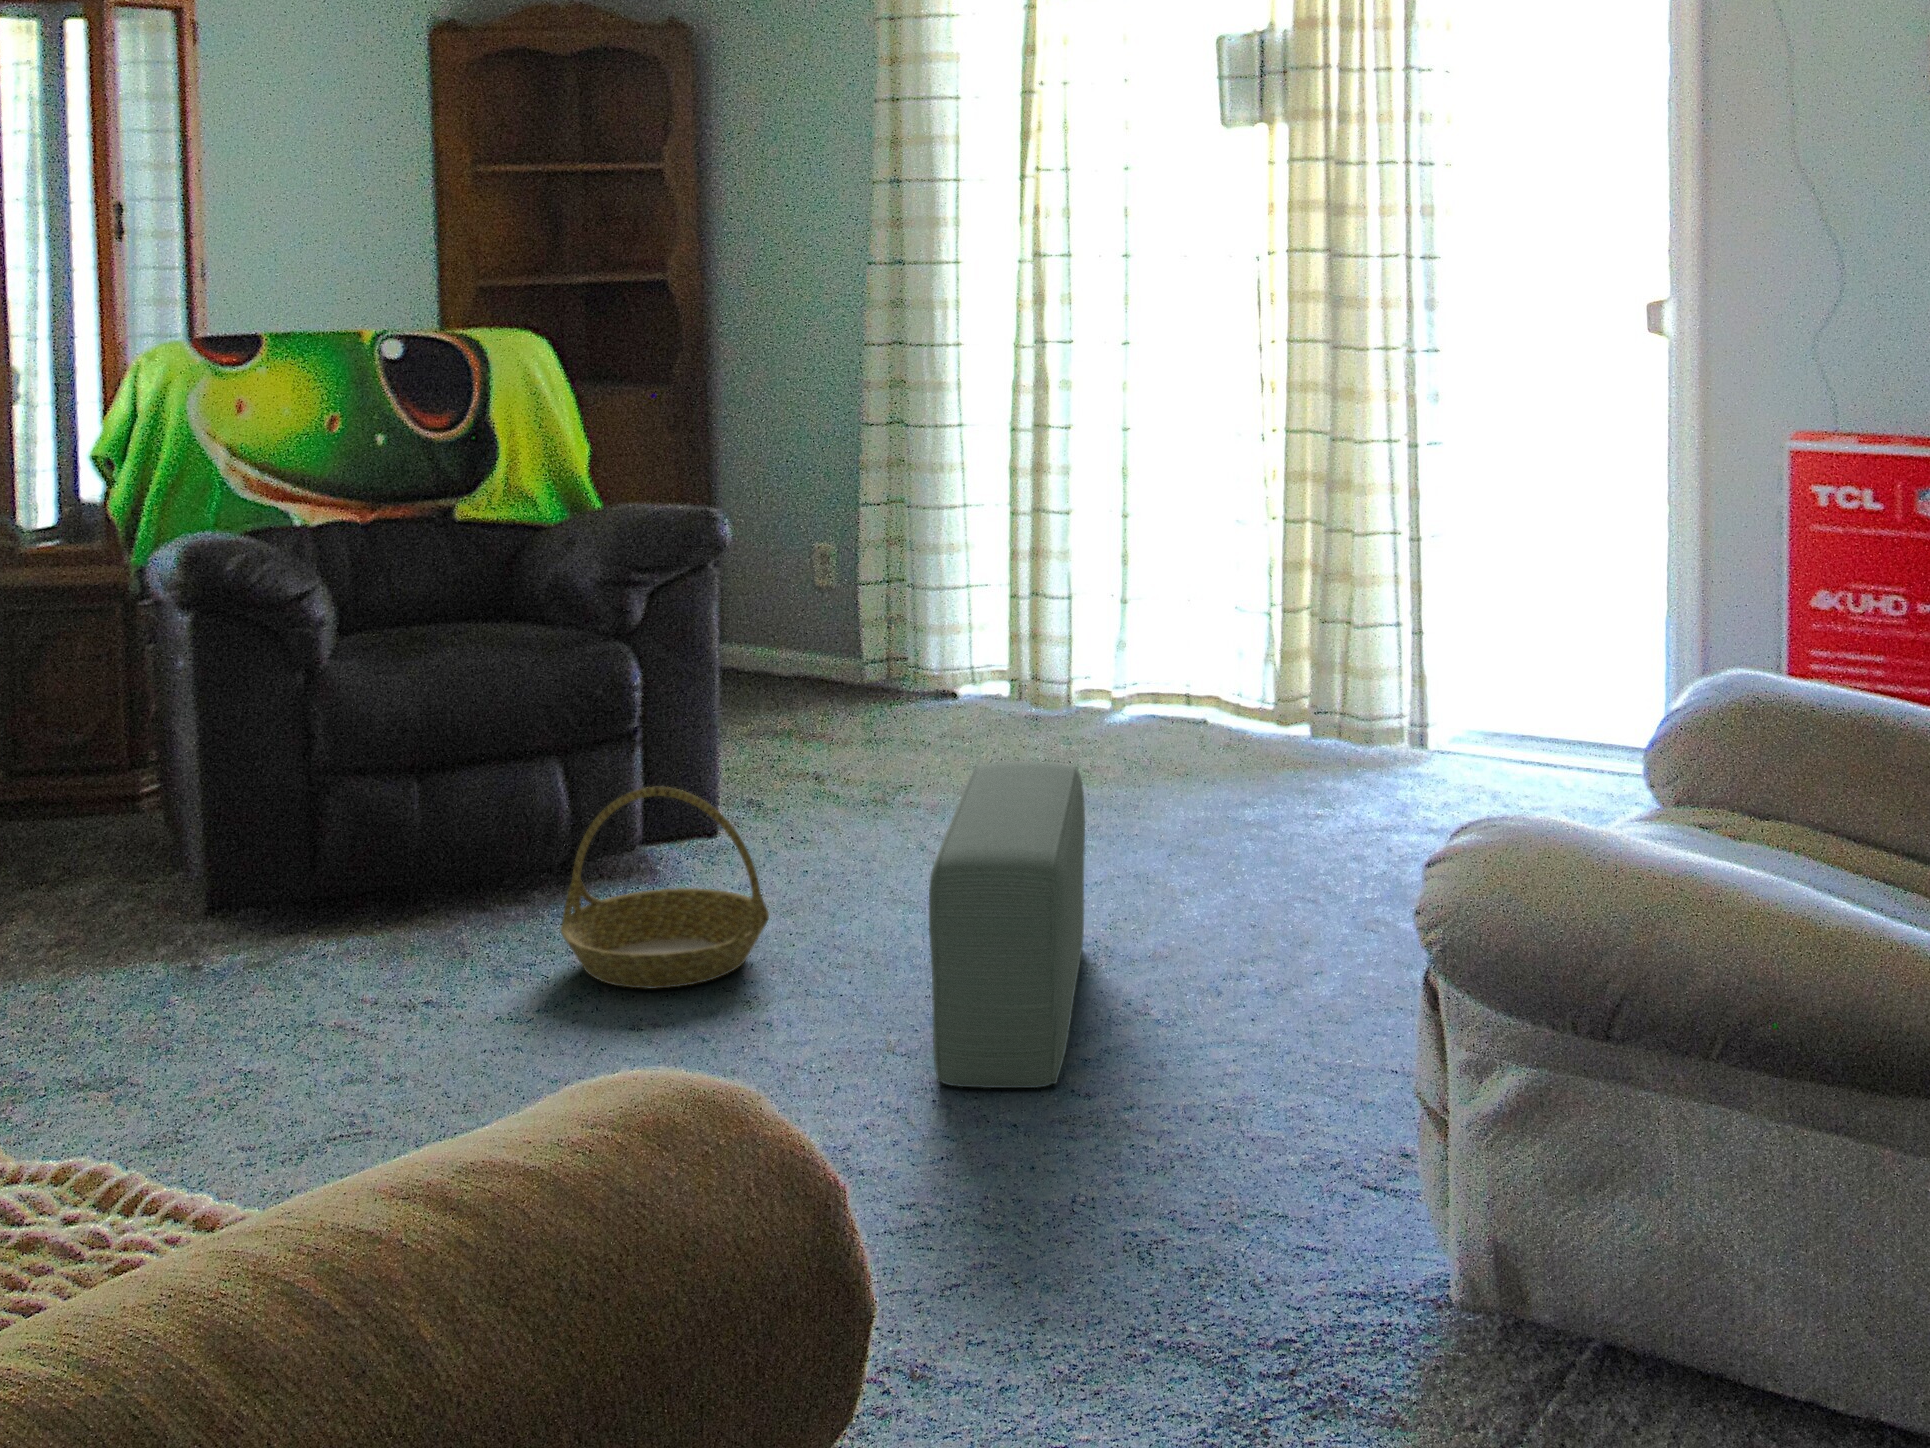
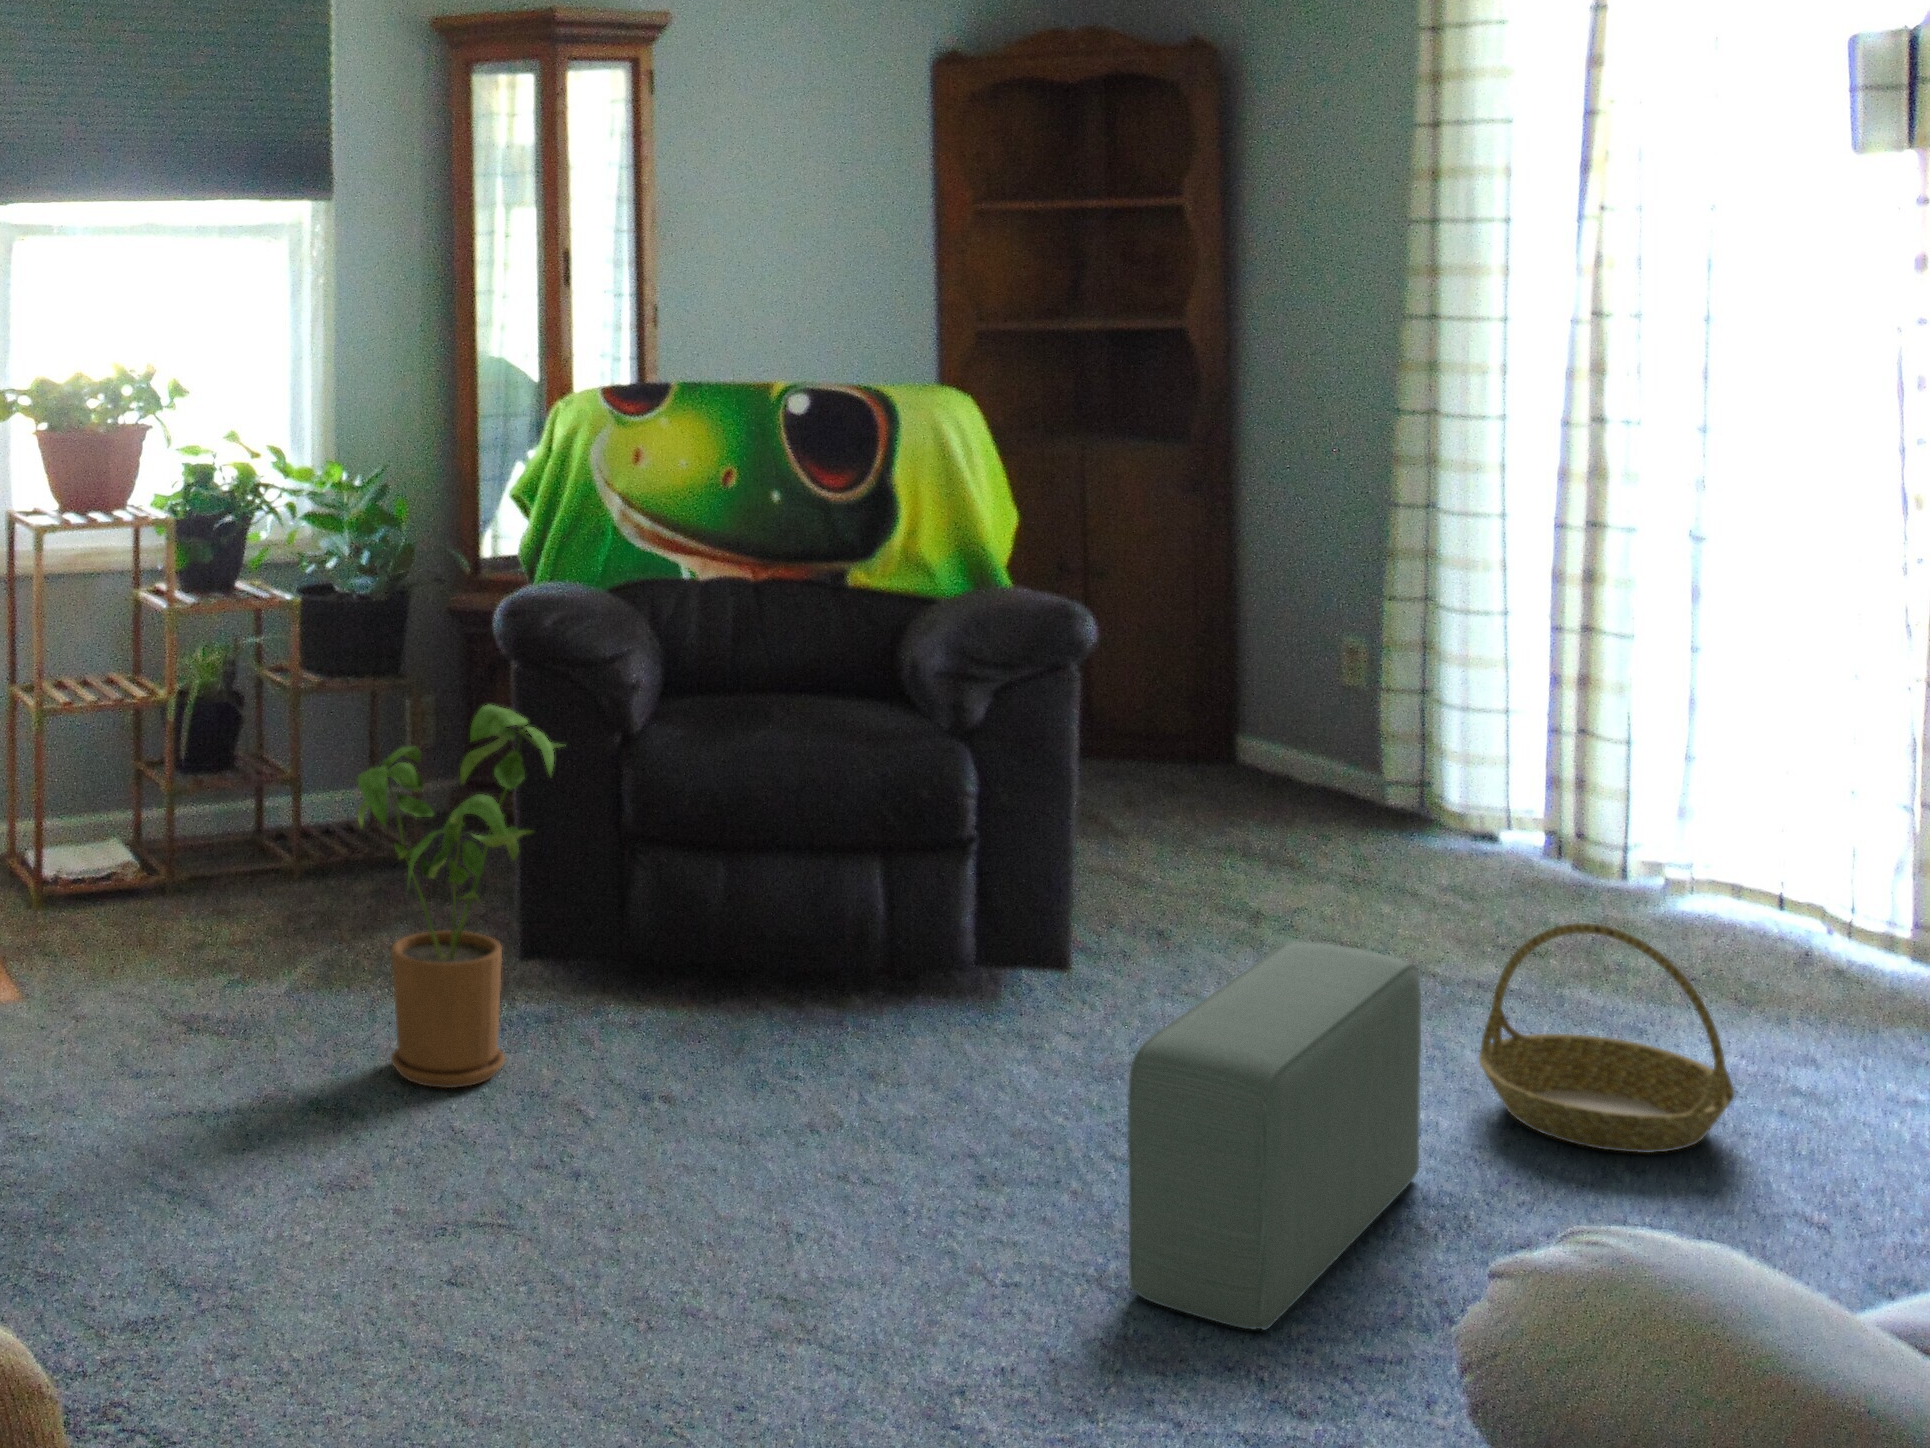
house plant: none [44,651,278,1069] -> present [357,704,564,1088]
basket: present [561,787,769,989] -> present [1479,923,1734,1153]

